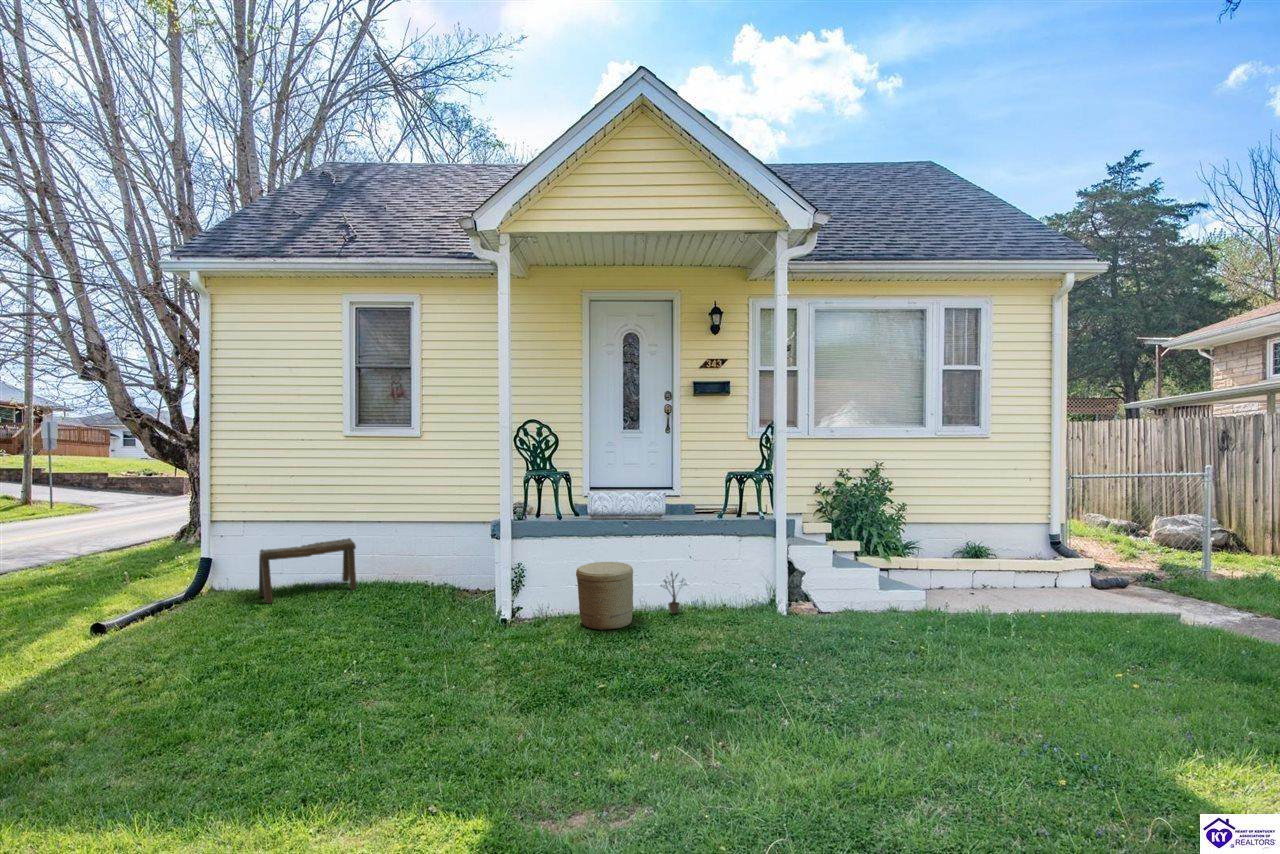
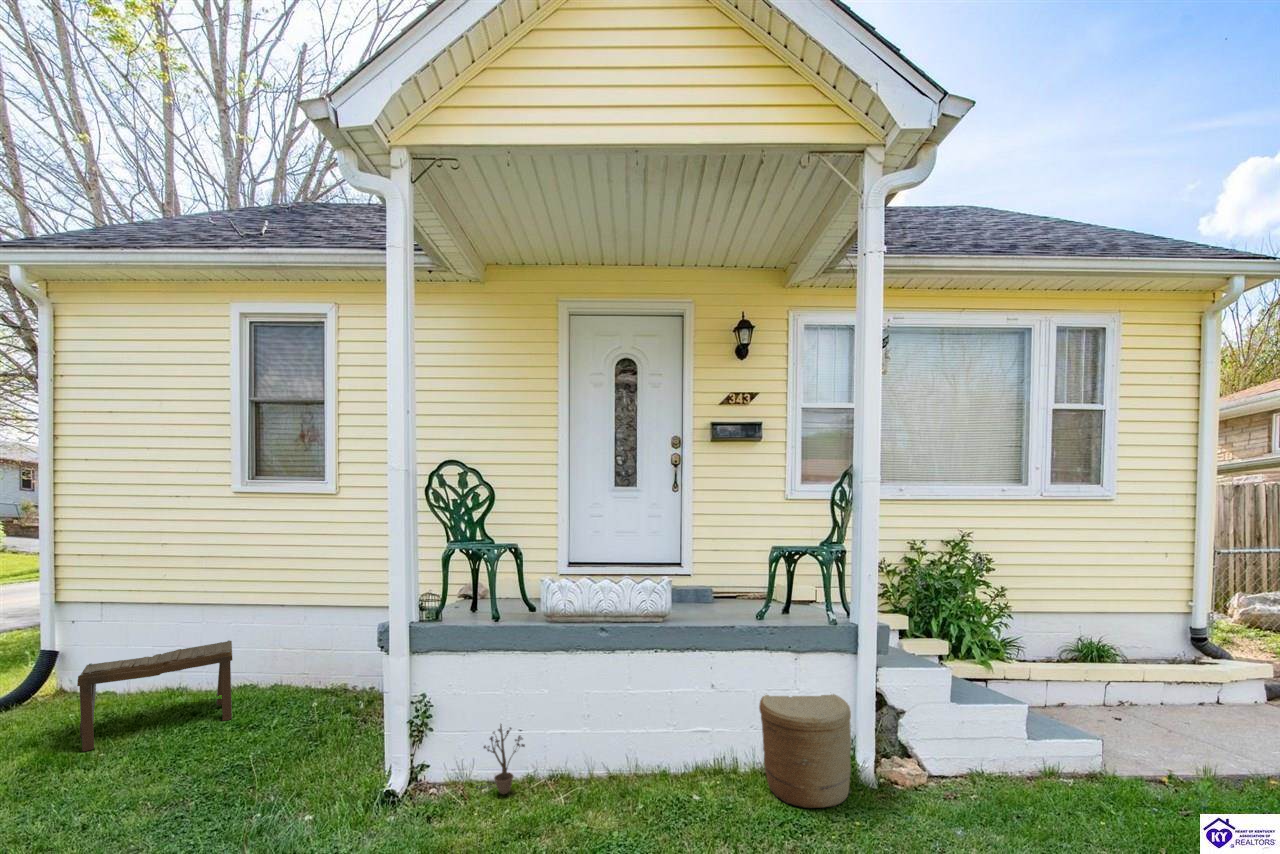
woven basket: present [576,562,634,630] -> present [759,694,851,808]
decorative plant: present [659,573,686,614] -> present [476,724,525,794]

